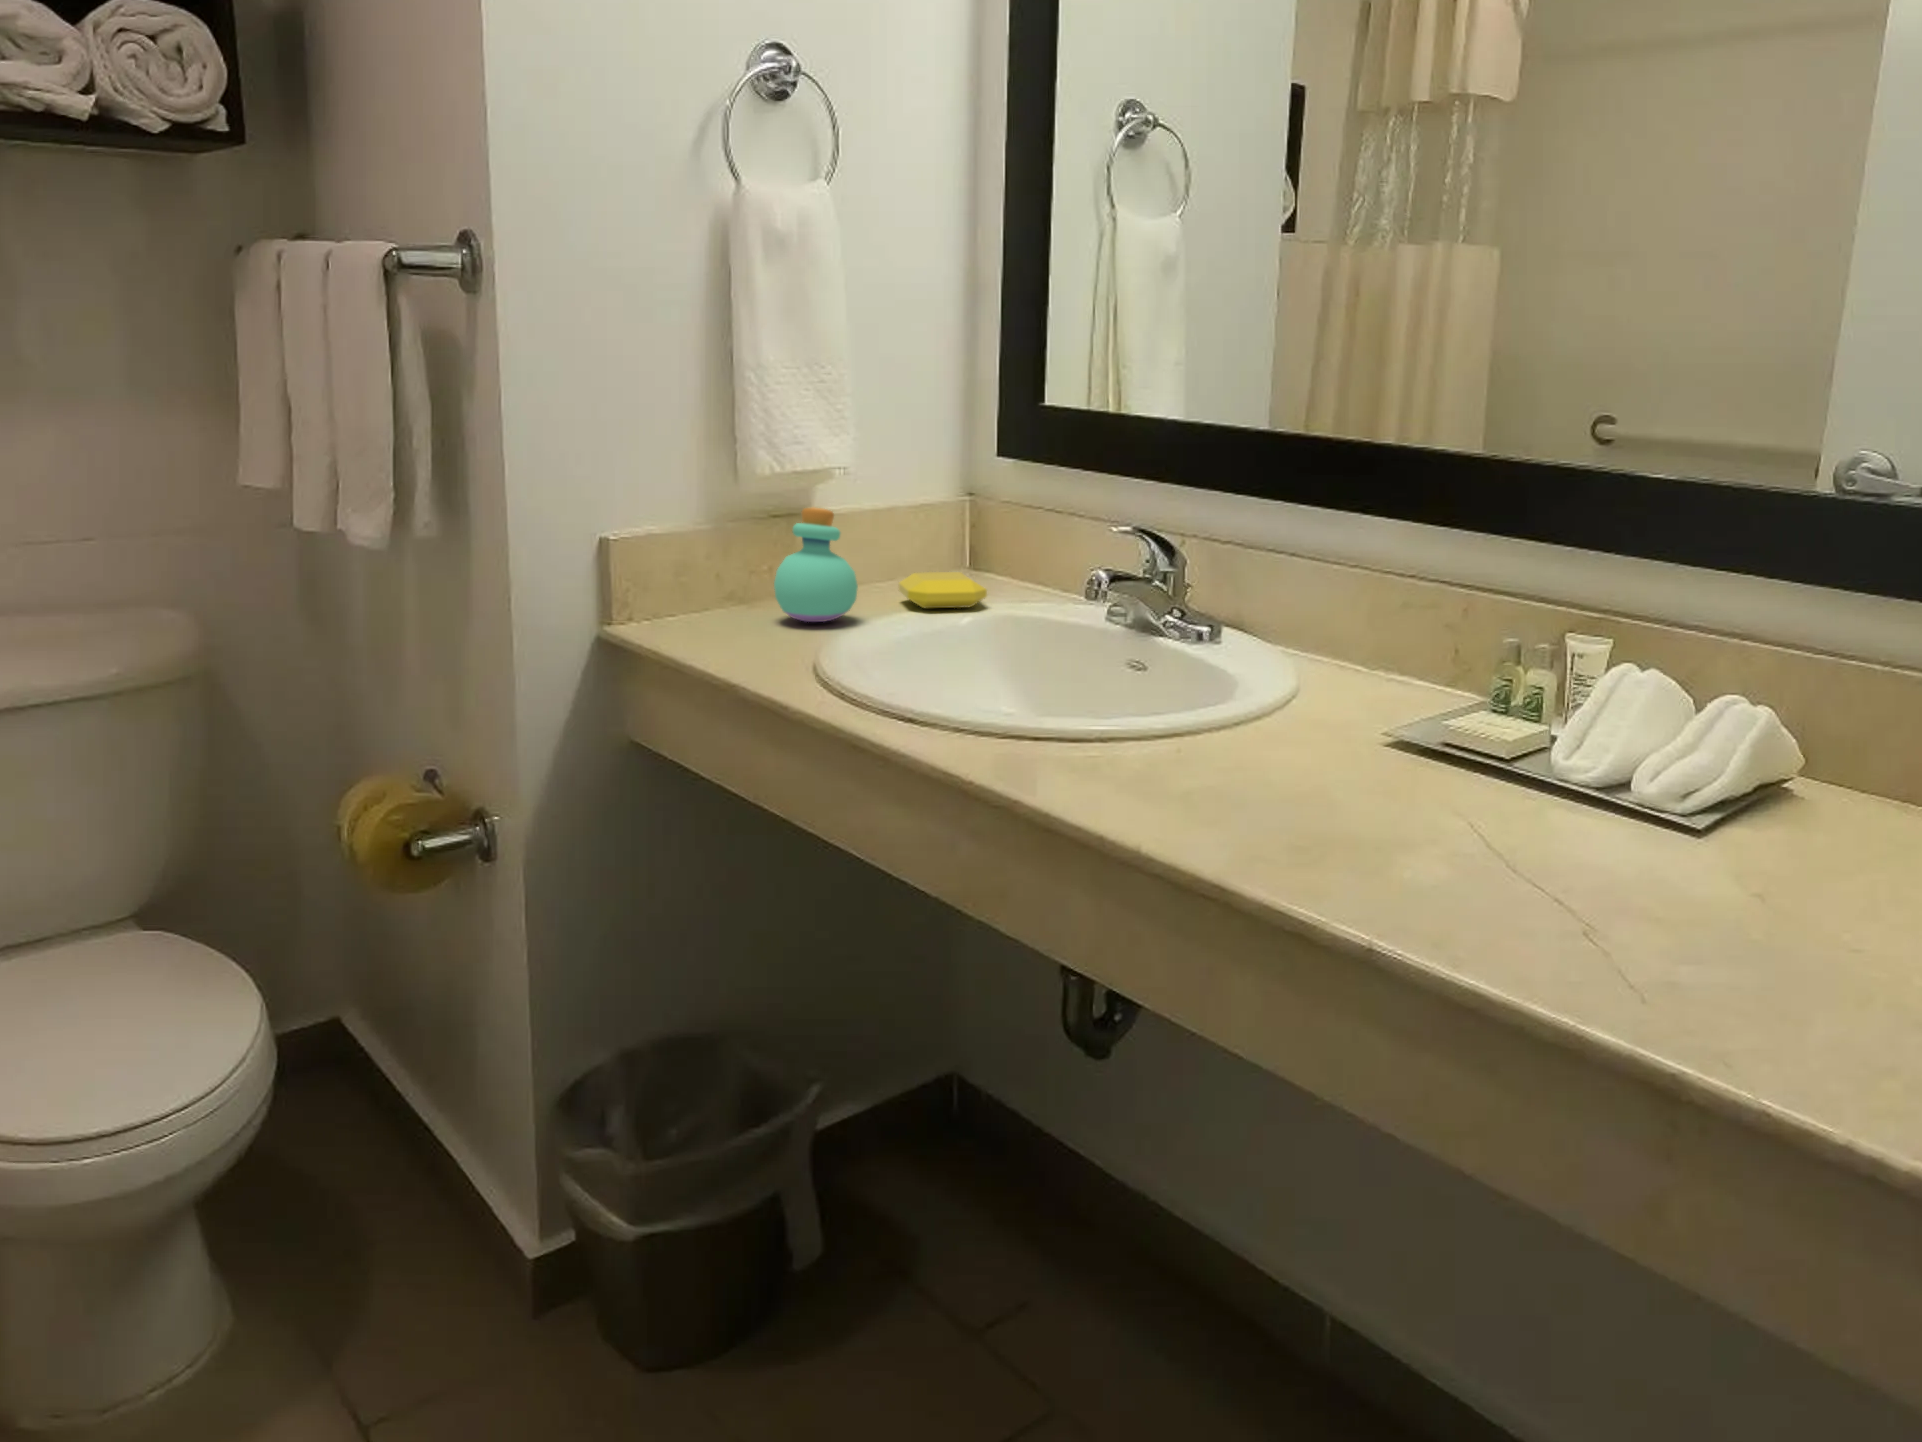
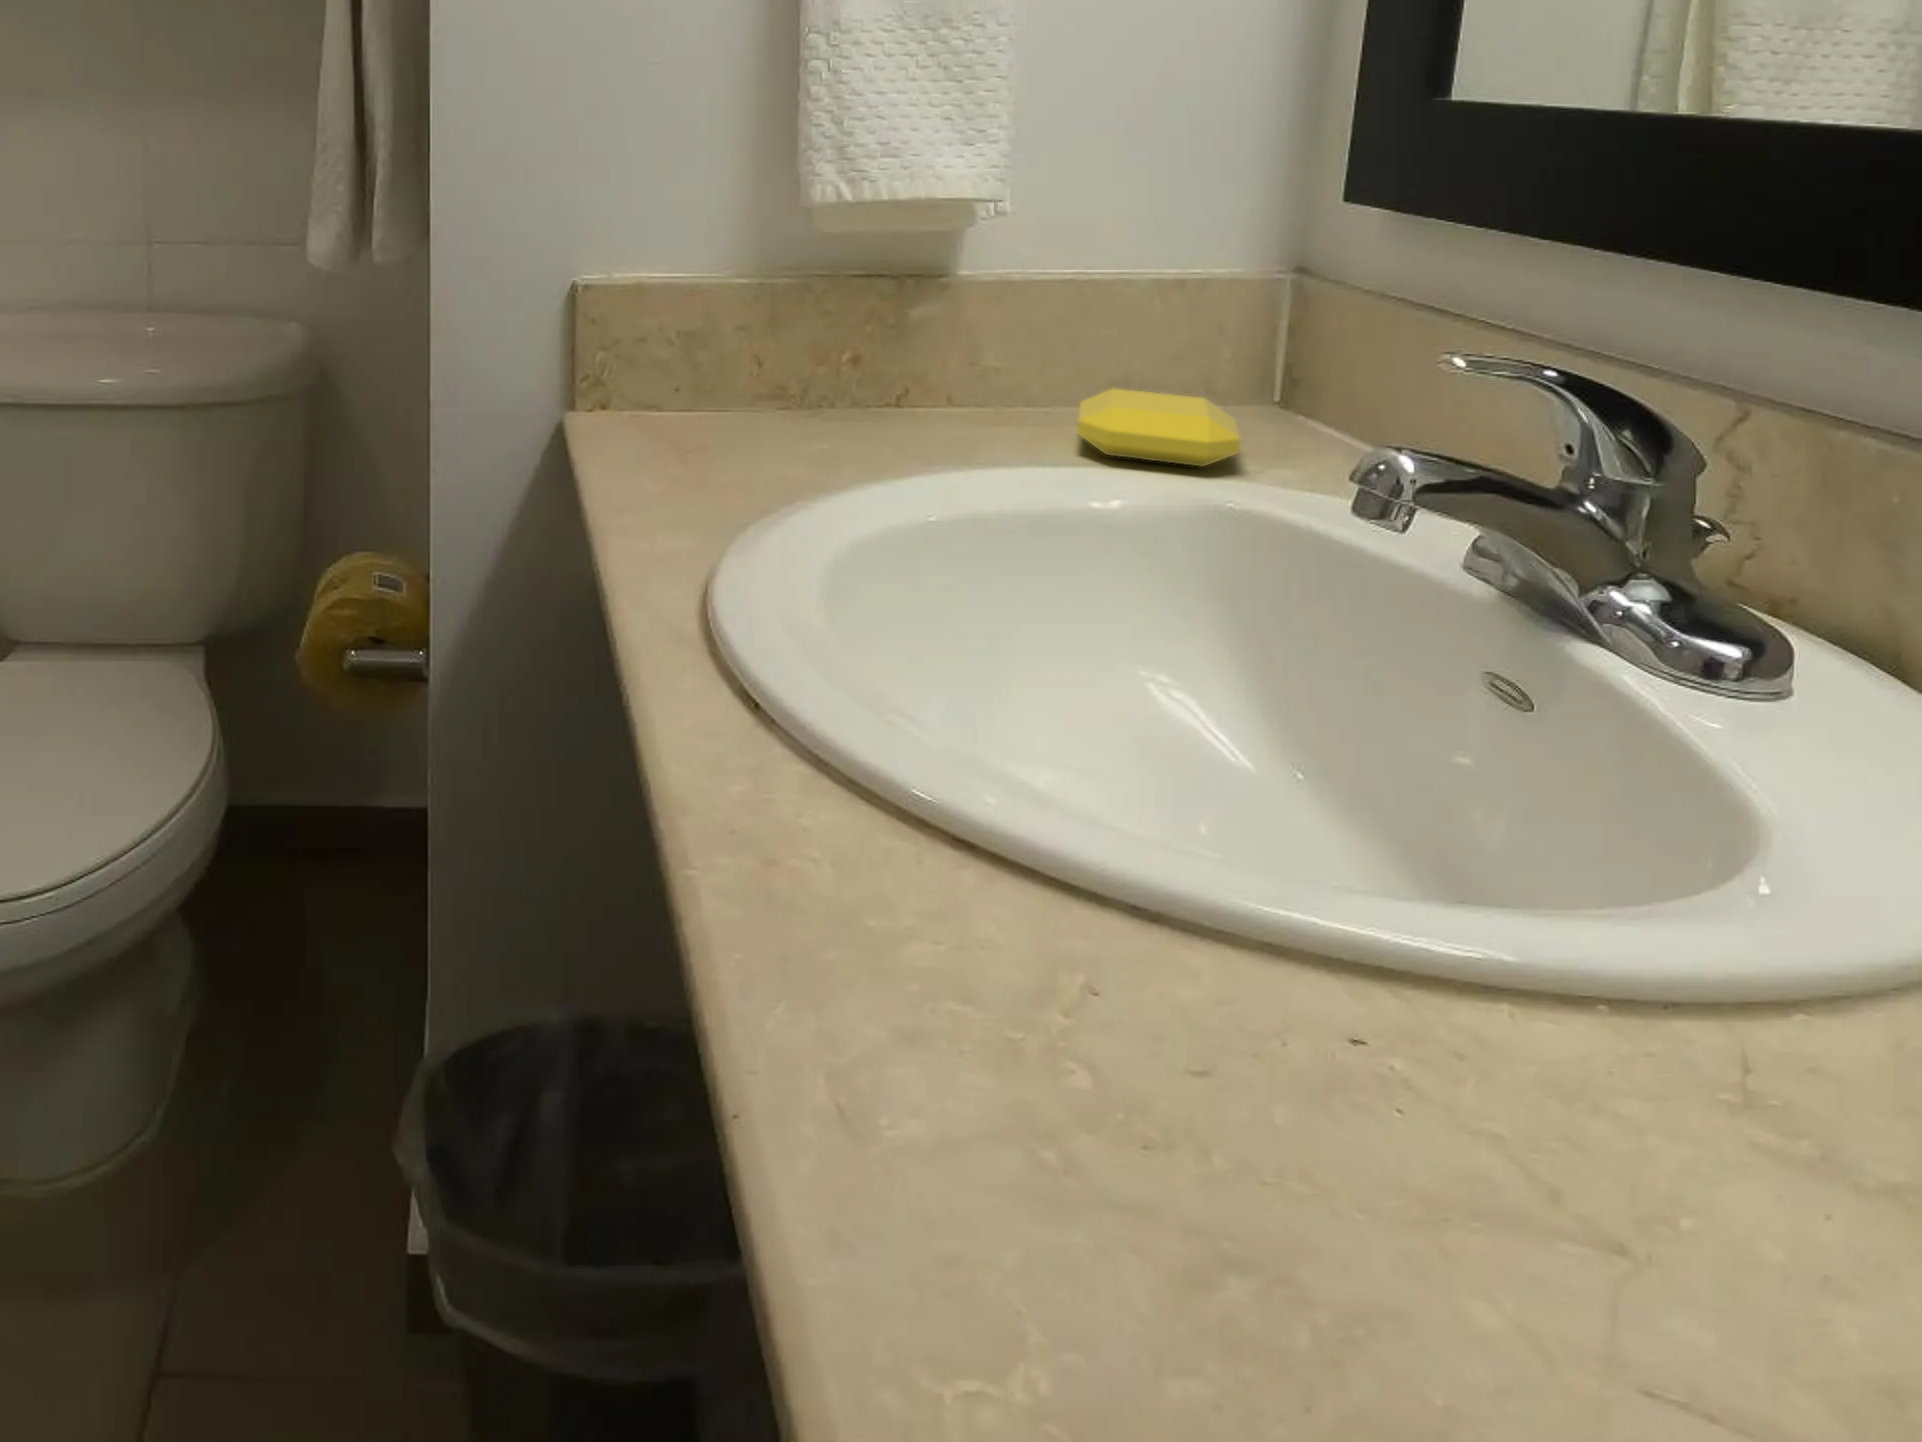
perfume bottle: present [774,507,858,622] -> none [822,264,967,454]

